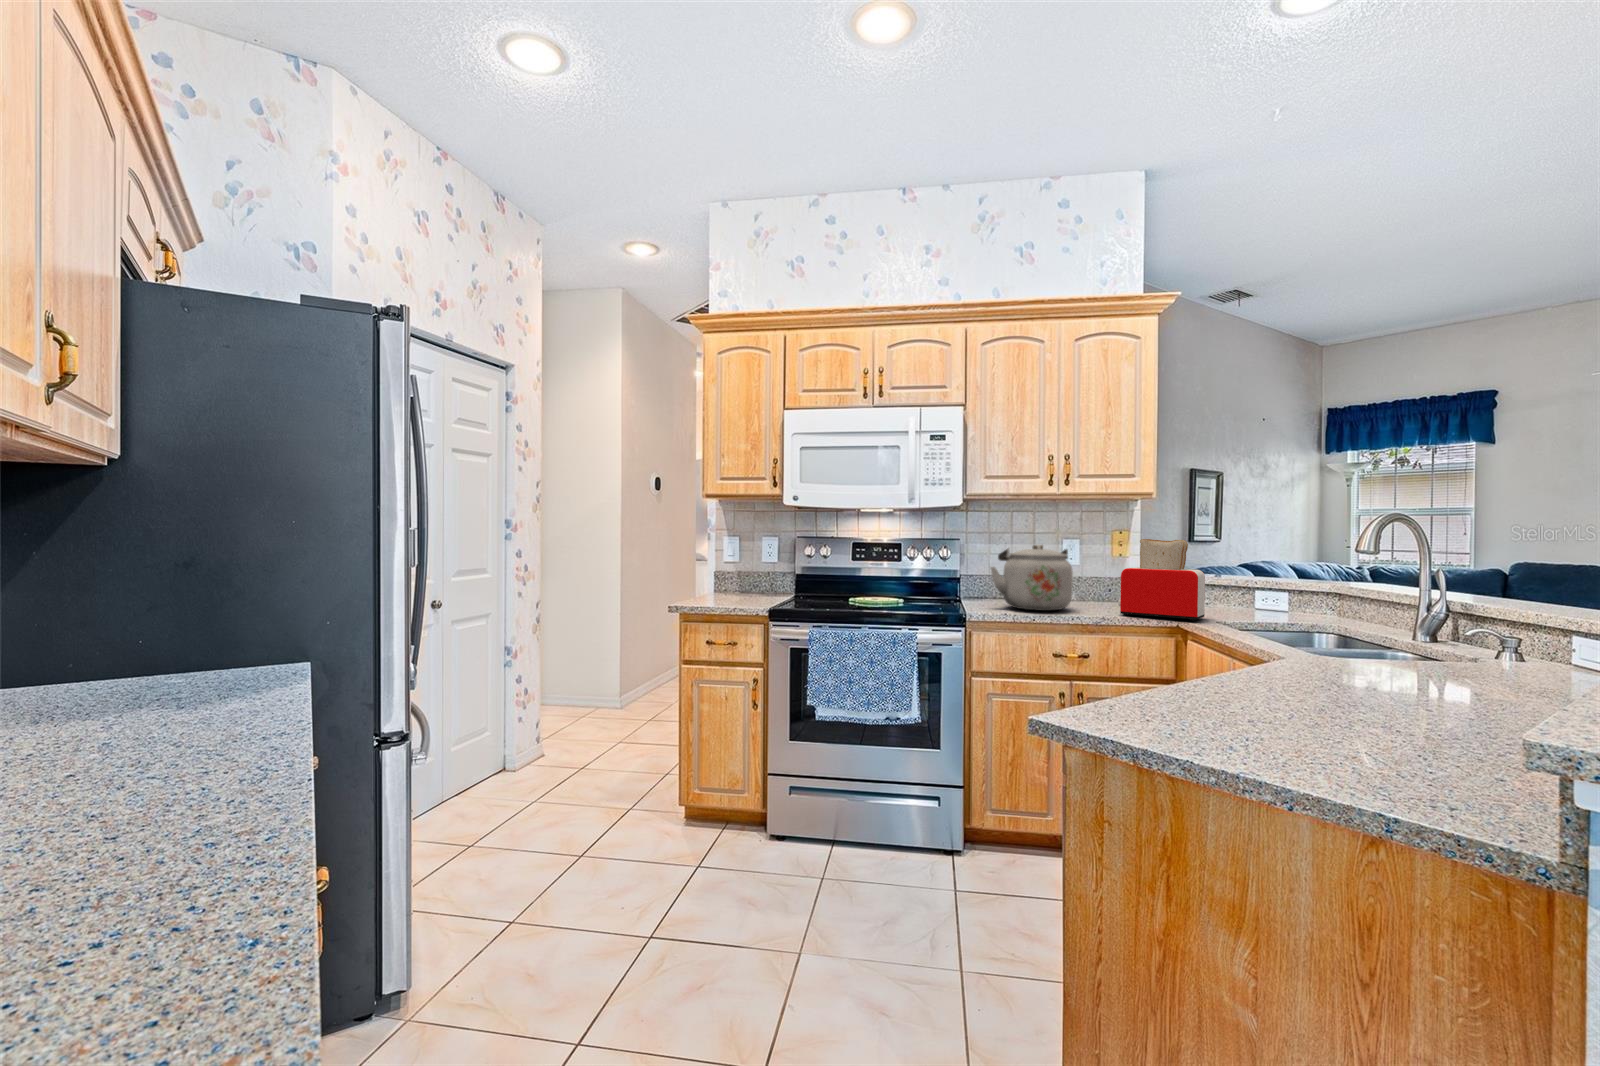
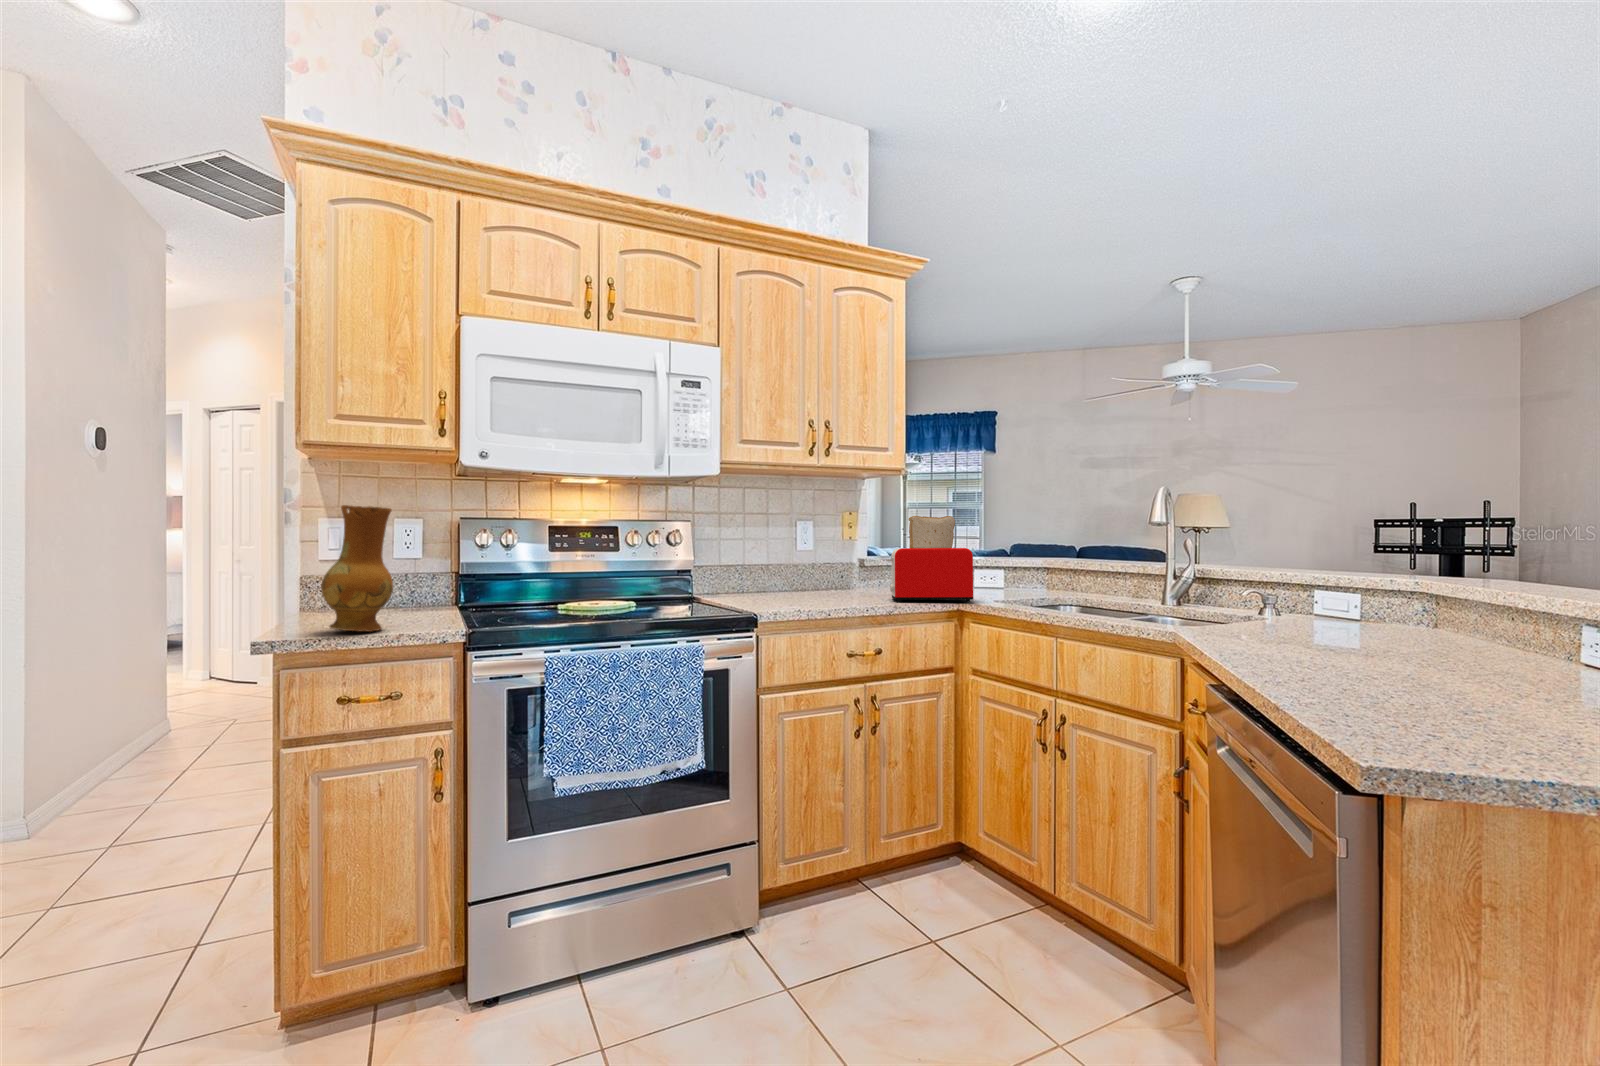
ceramic jug: none [702,533,738,606] -> present [321,505,393,632]
kettle: present [991,544,1073,611] -> none [751,524,844,603]

